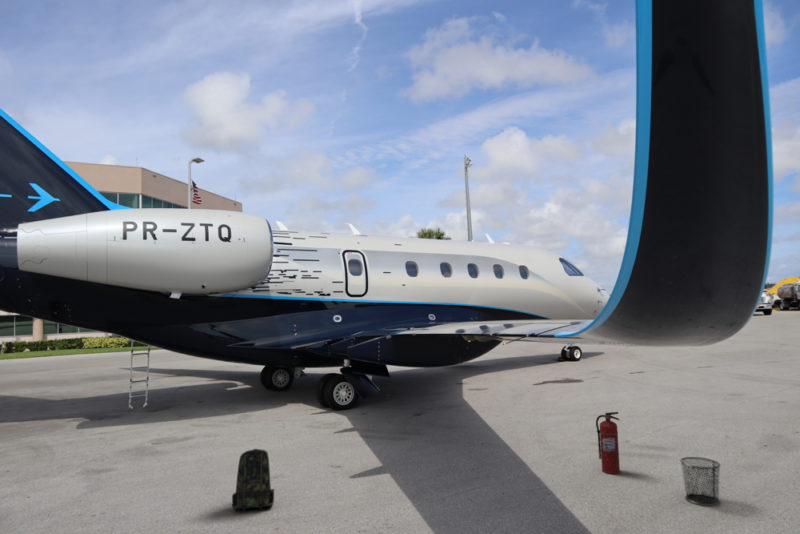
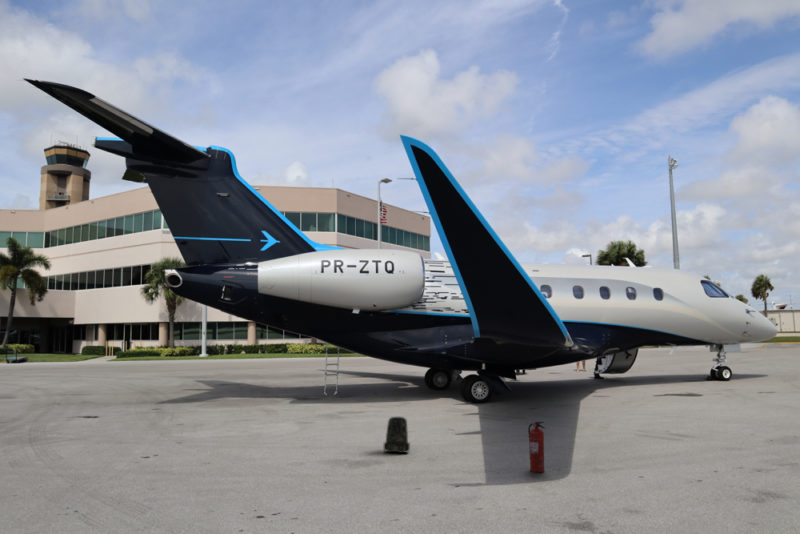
fire extinguisher: present [596,412,620,474] -> present [528,422,545,472]
trash can: present [680,457,720,506] -> none [699,450,729,485]

